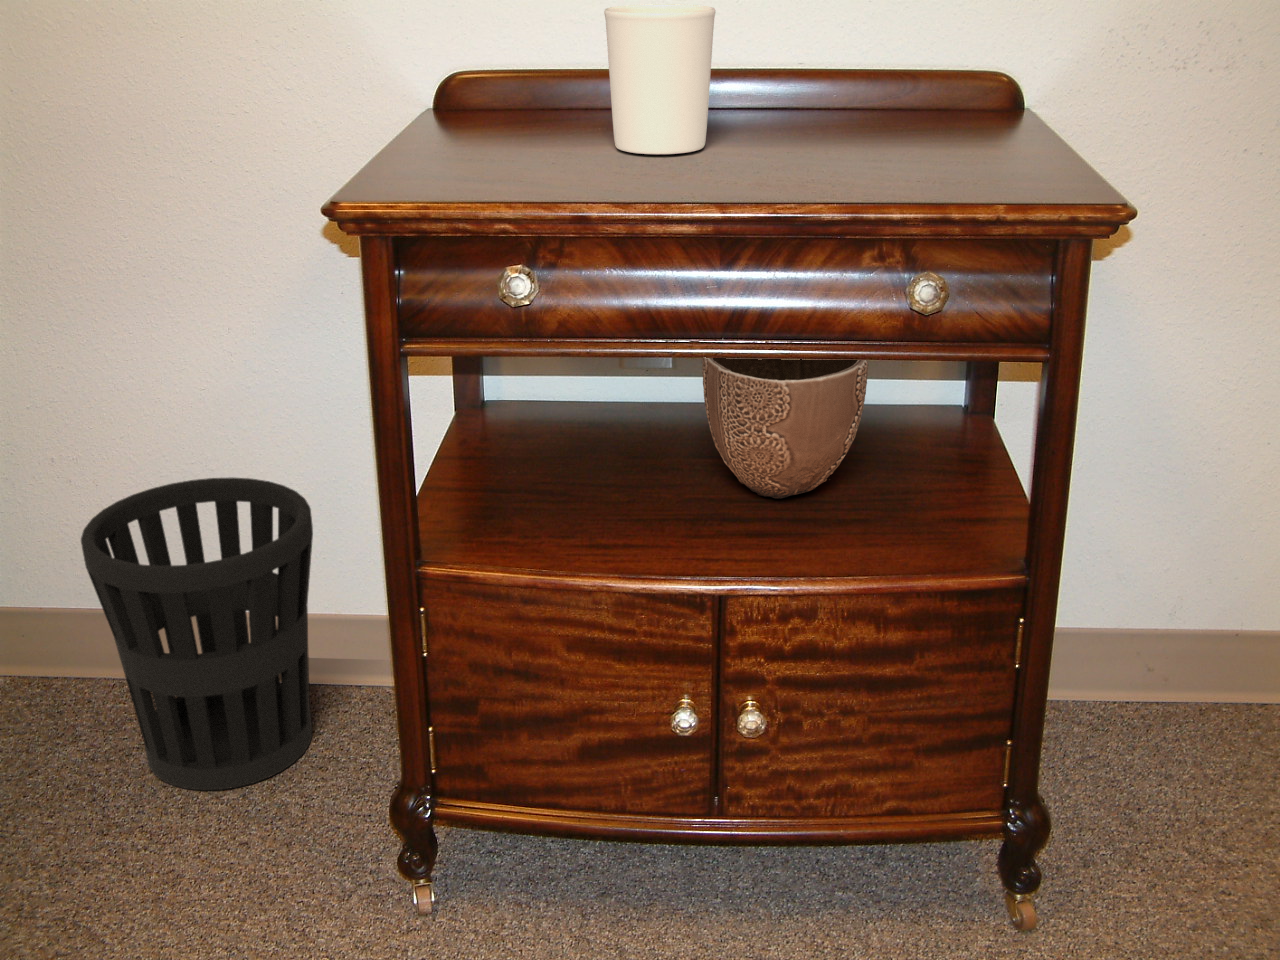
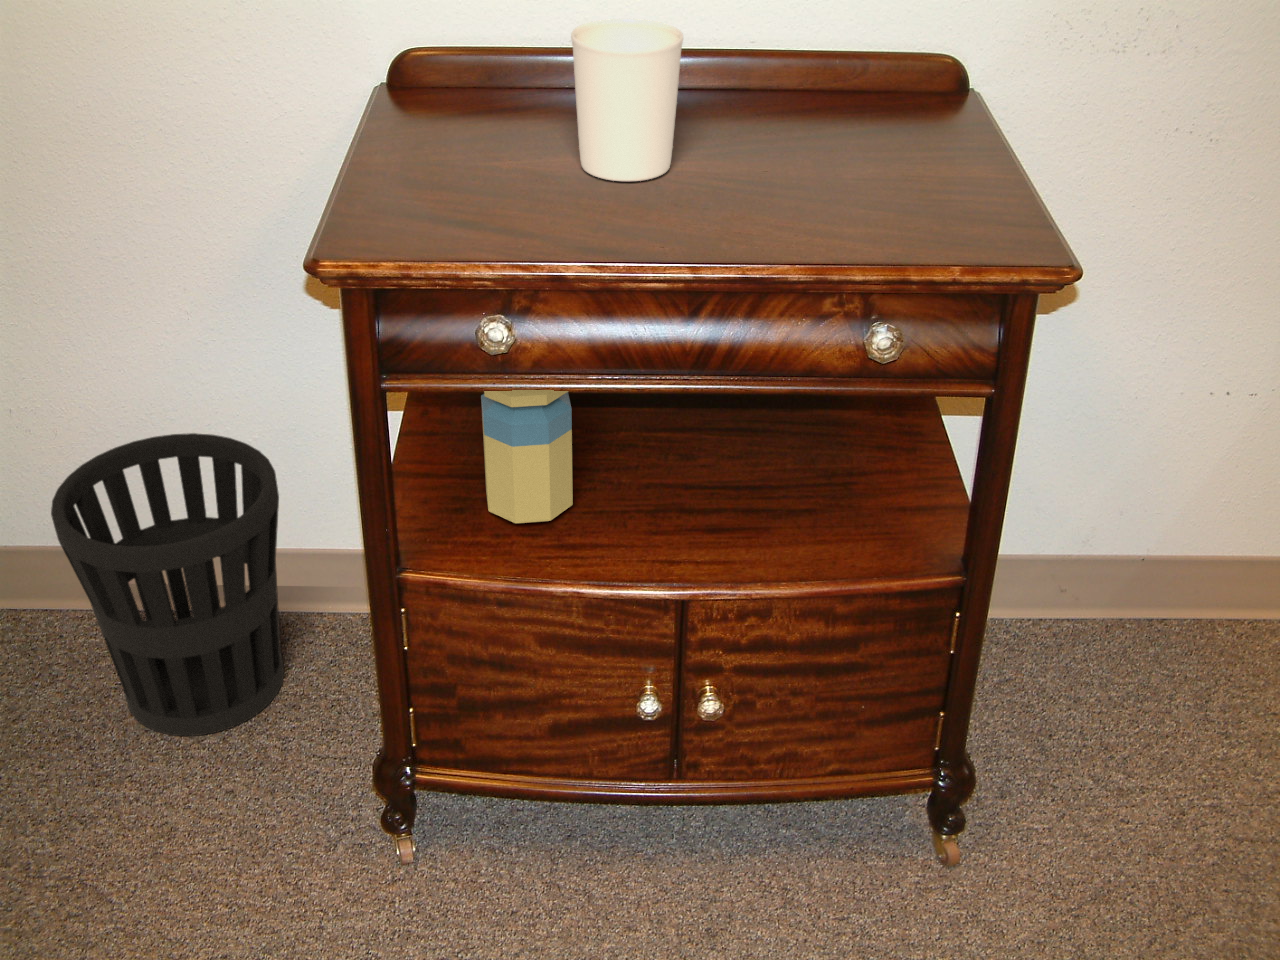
jar: none [512,347,606,522] -> present [481,390,573,523]
decorative bowl: present [702,357,869,499] -> none [665,320,824,492]

